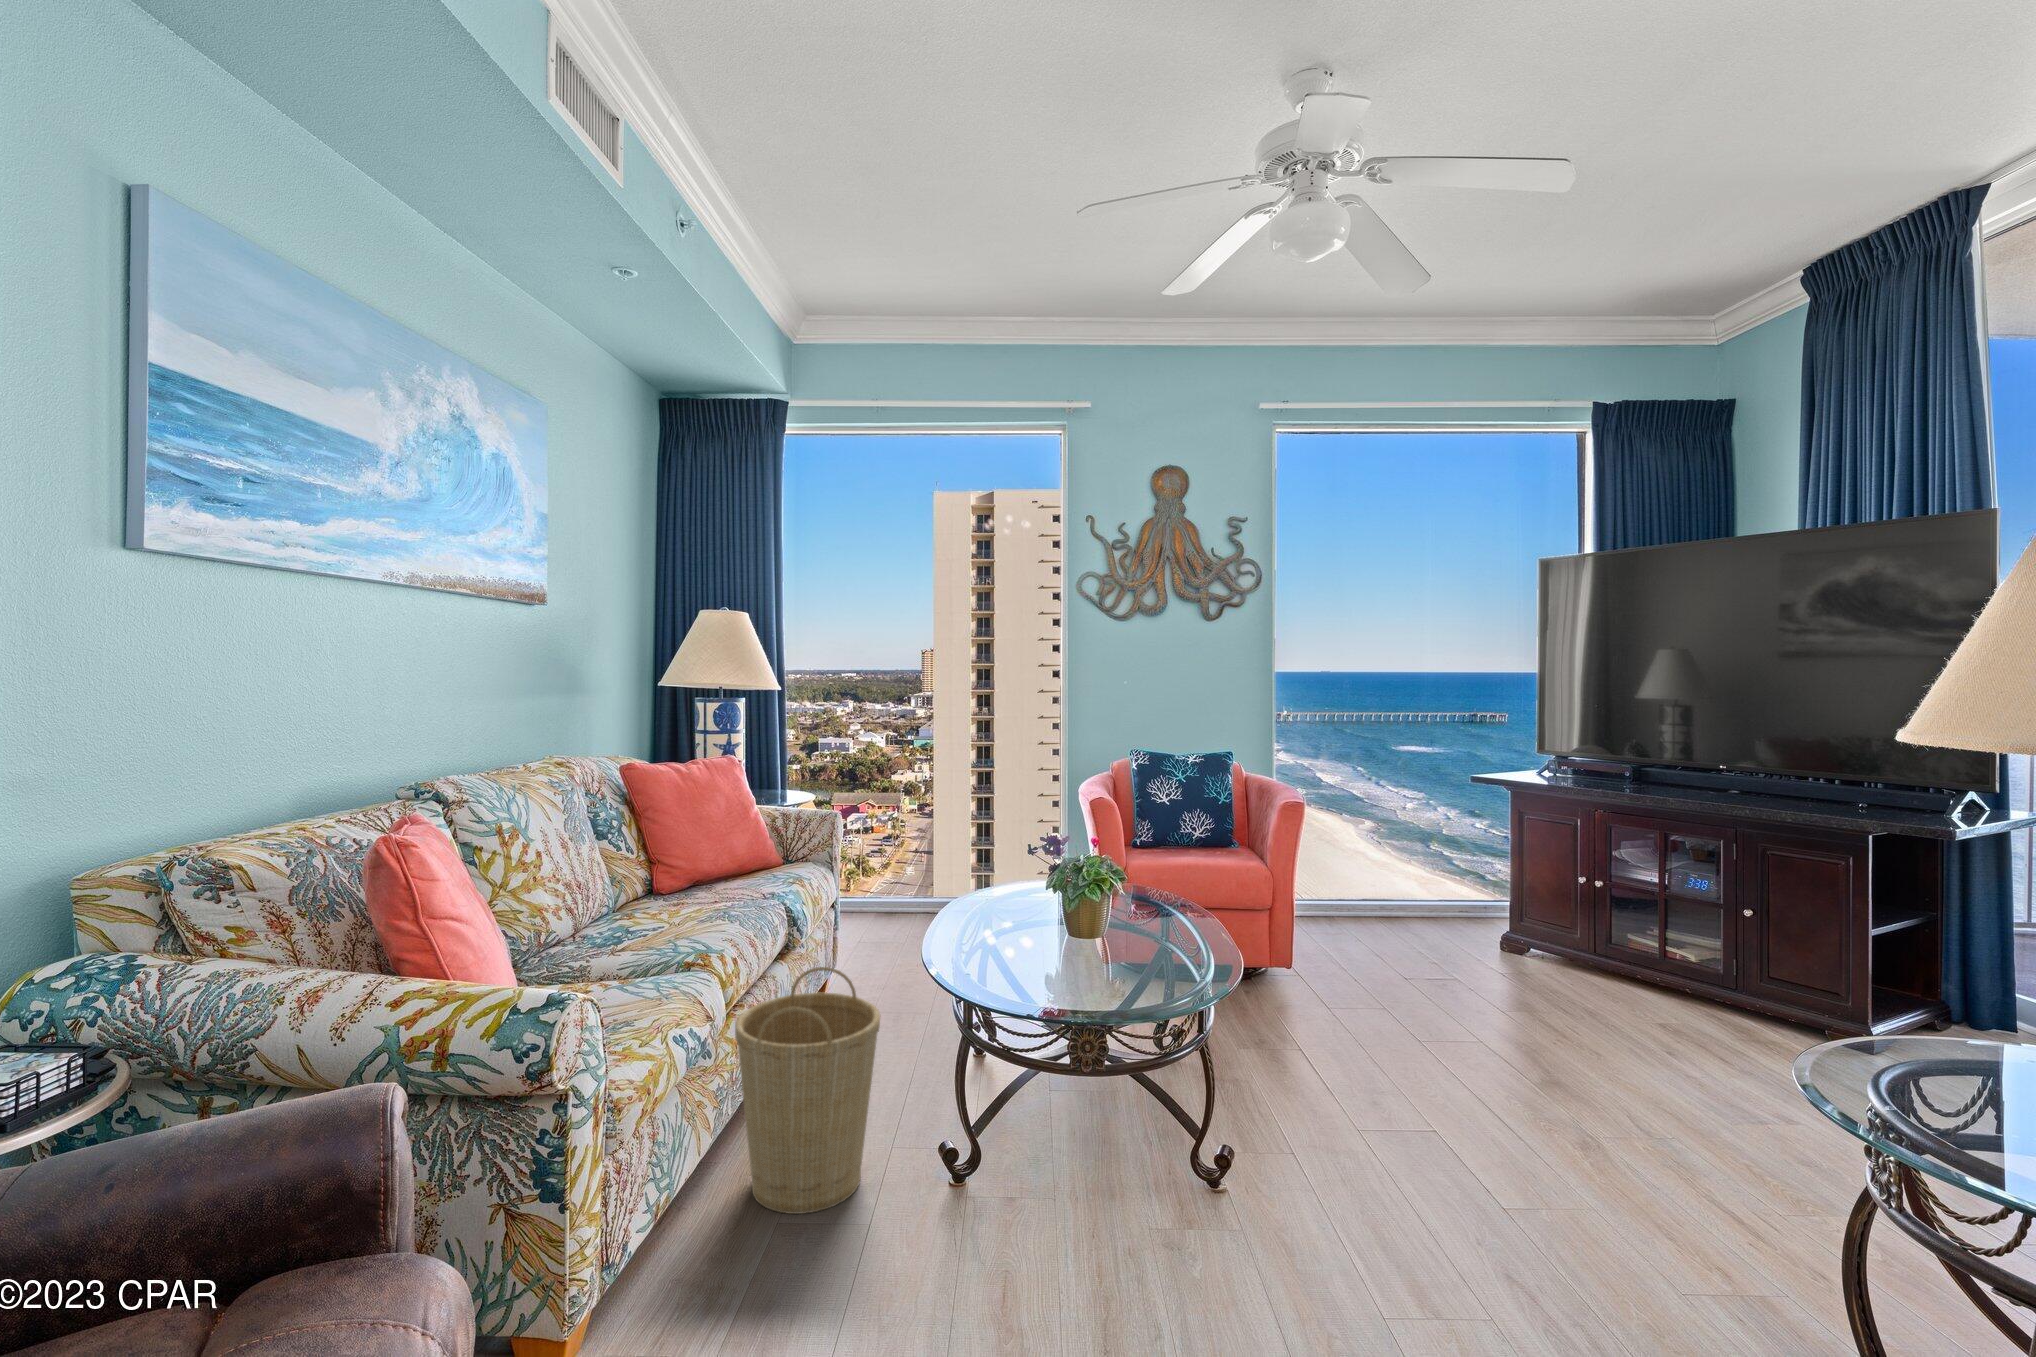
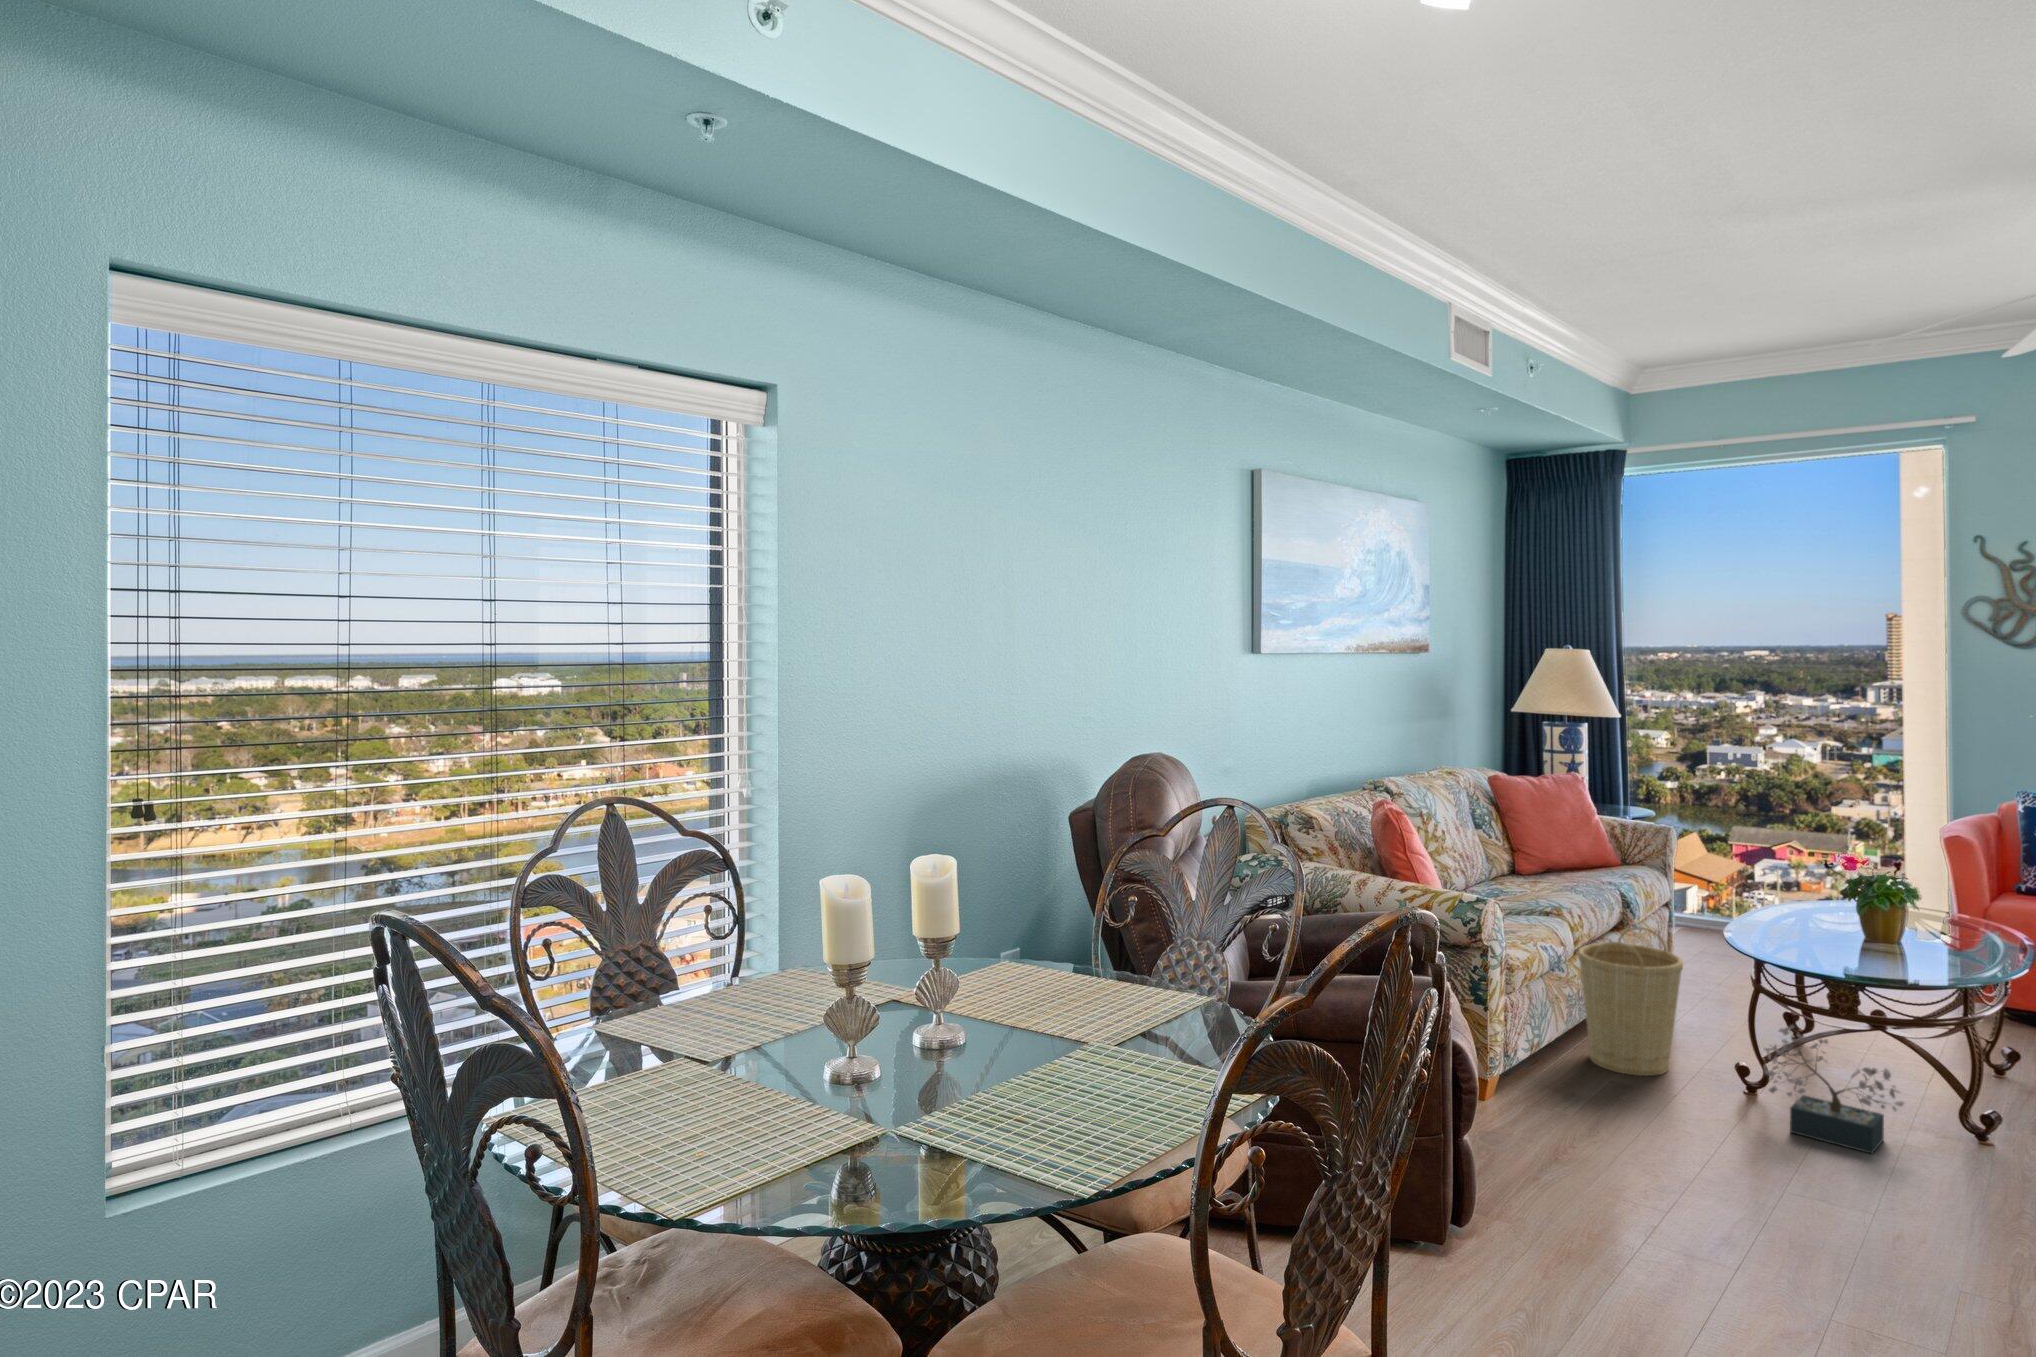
decorative plant: none [998,1096,1178,1285] -> present [1764,1025,1904,1154]

